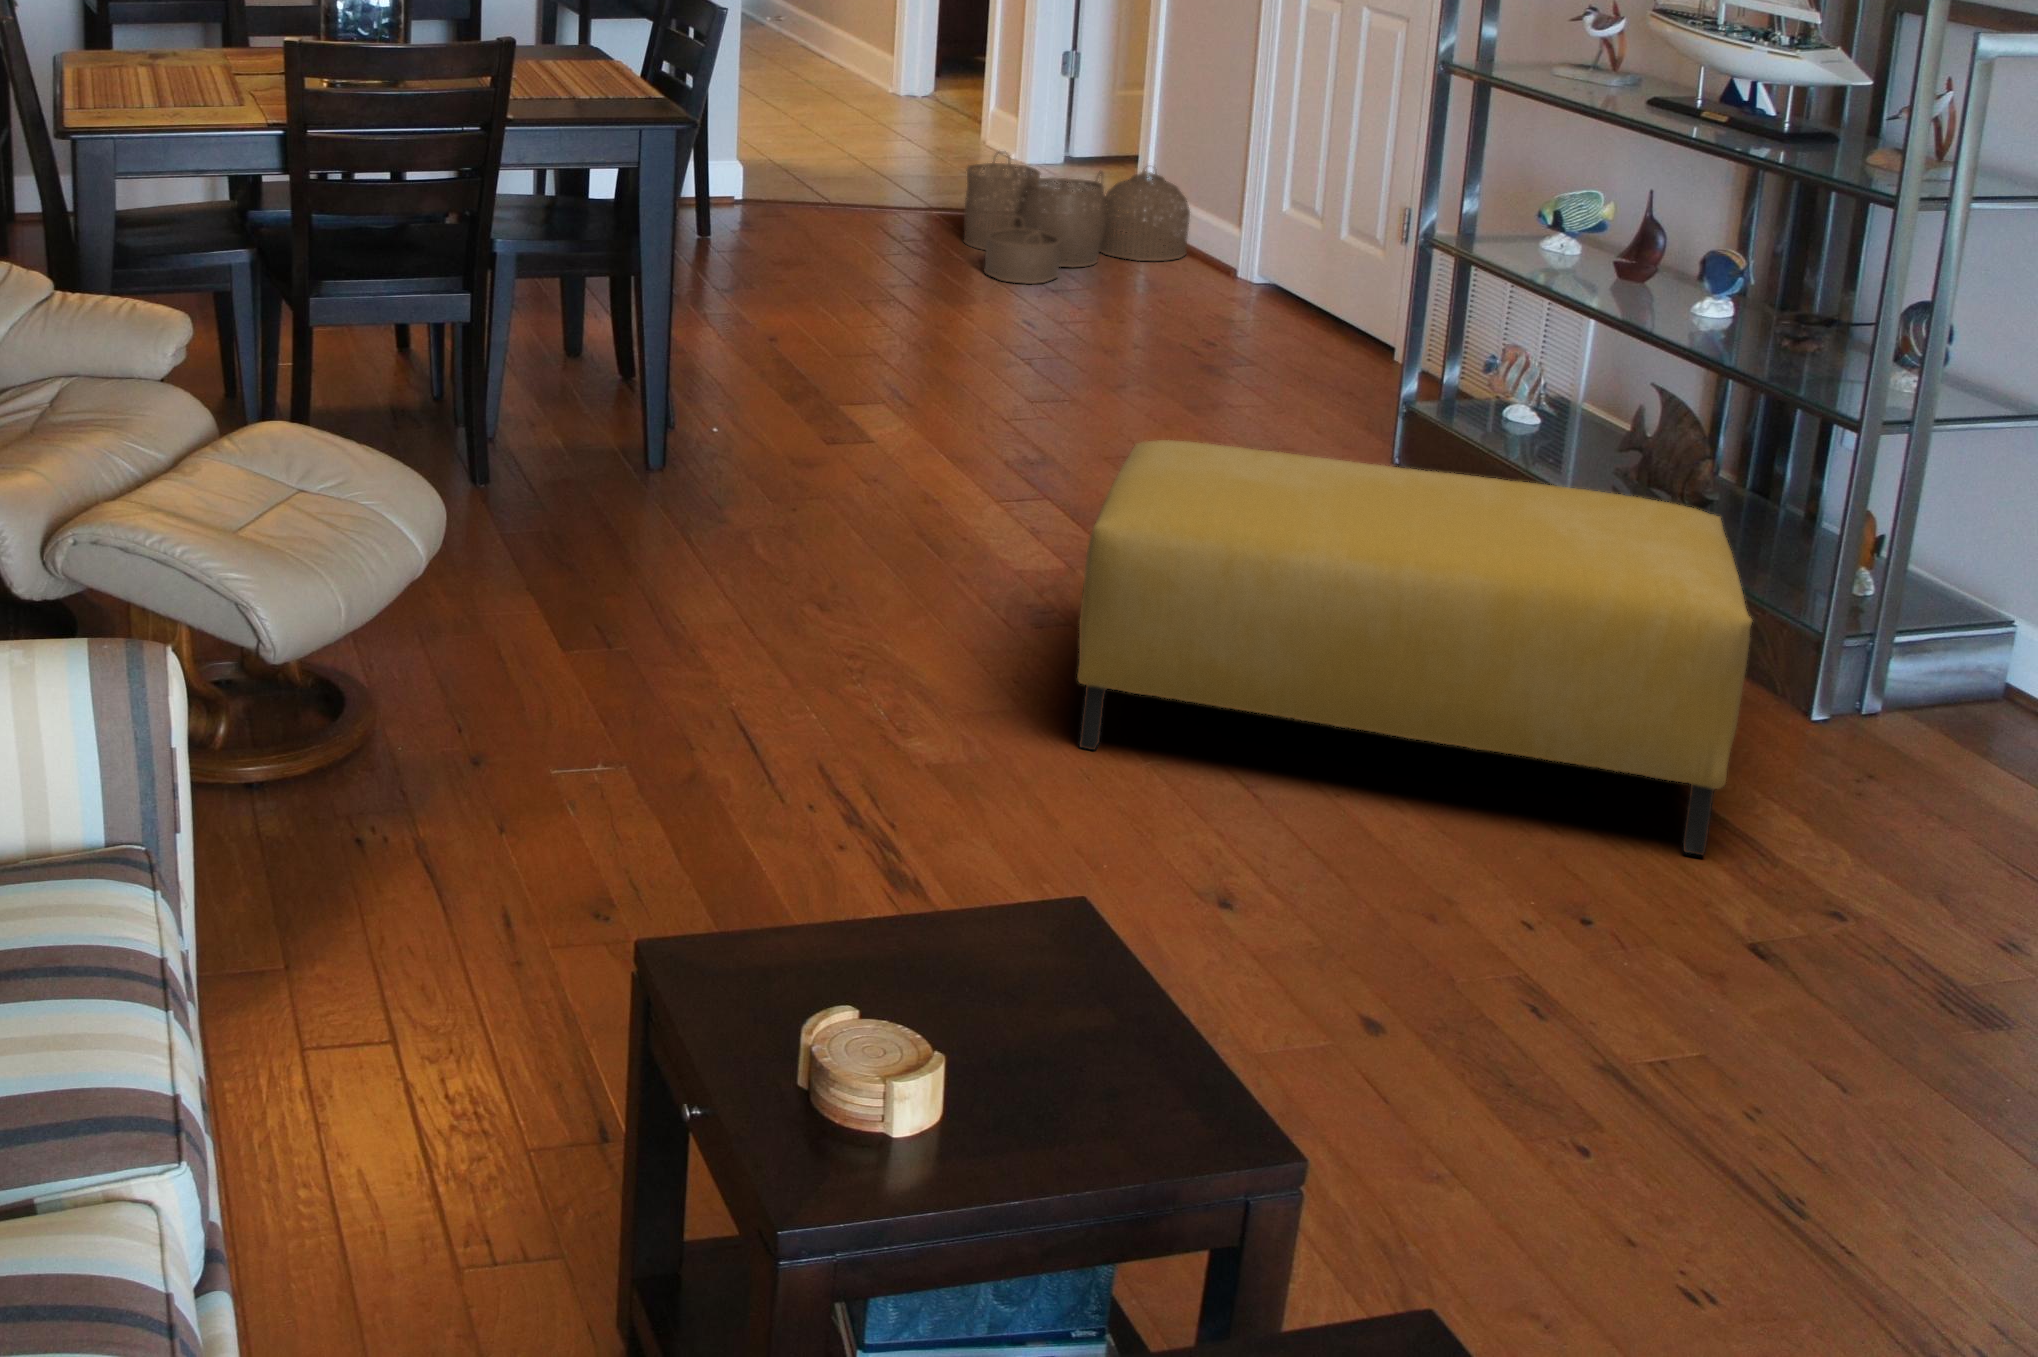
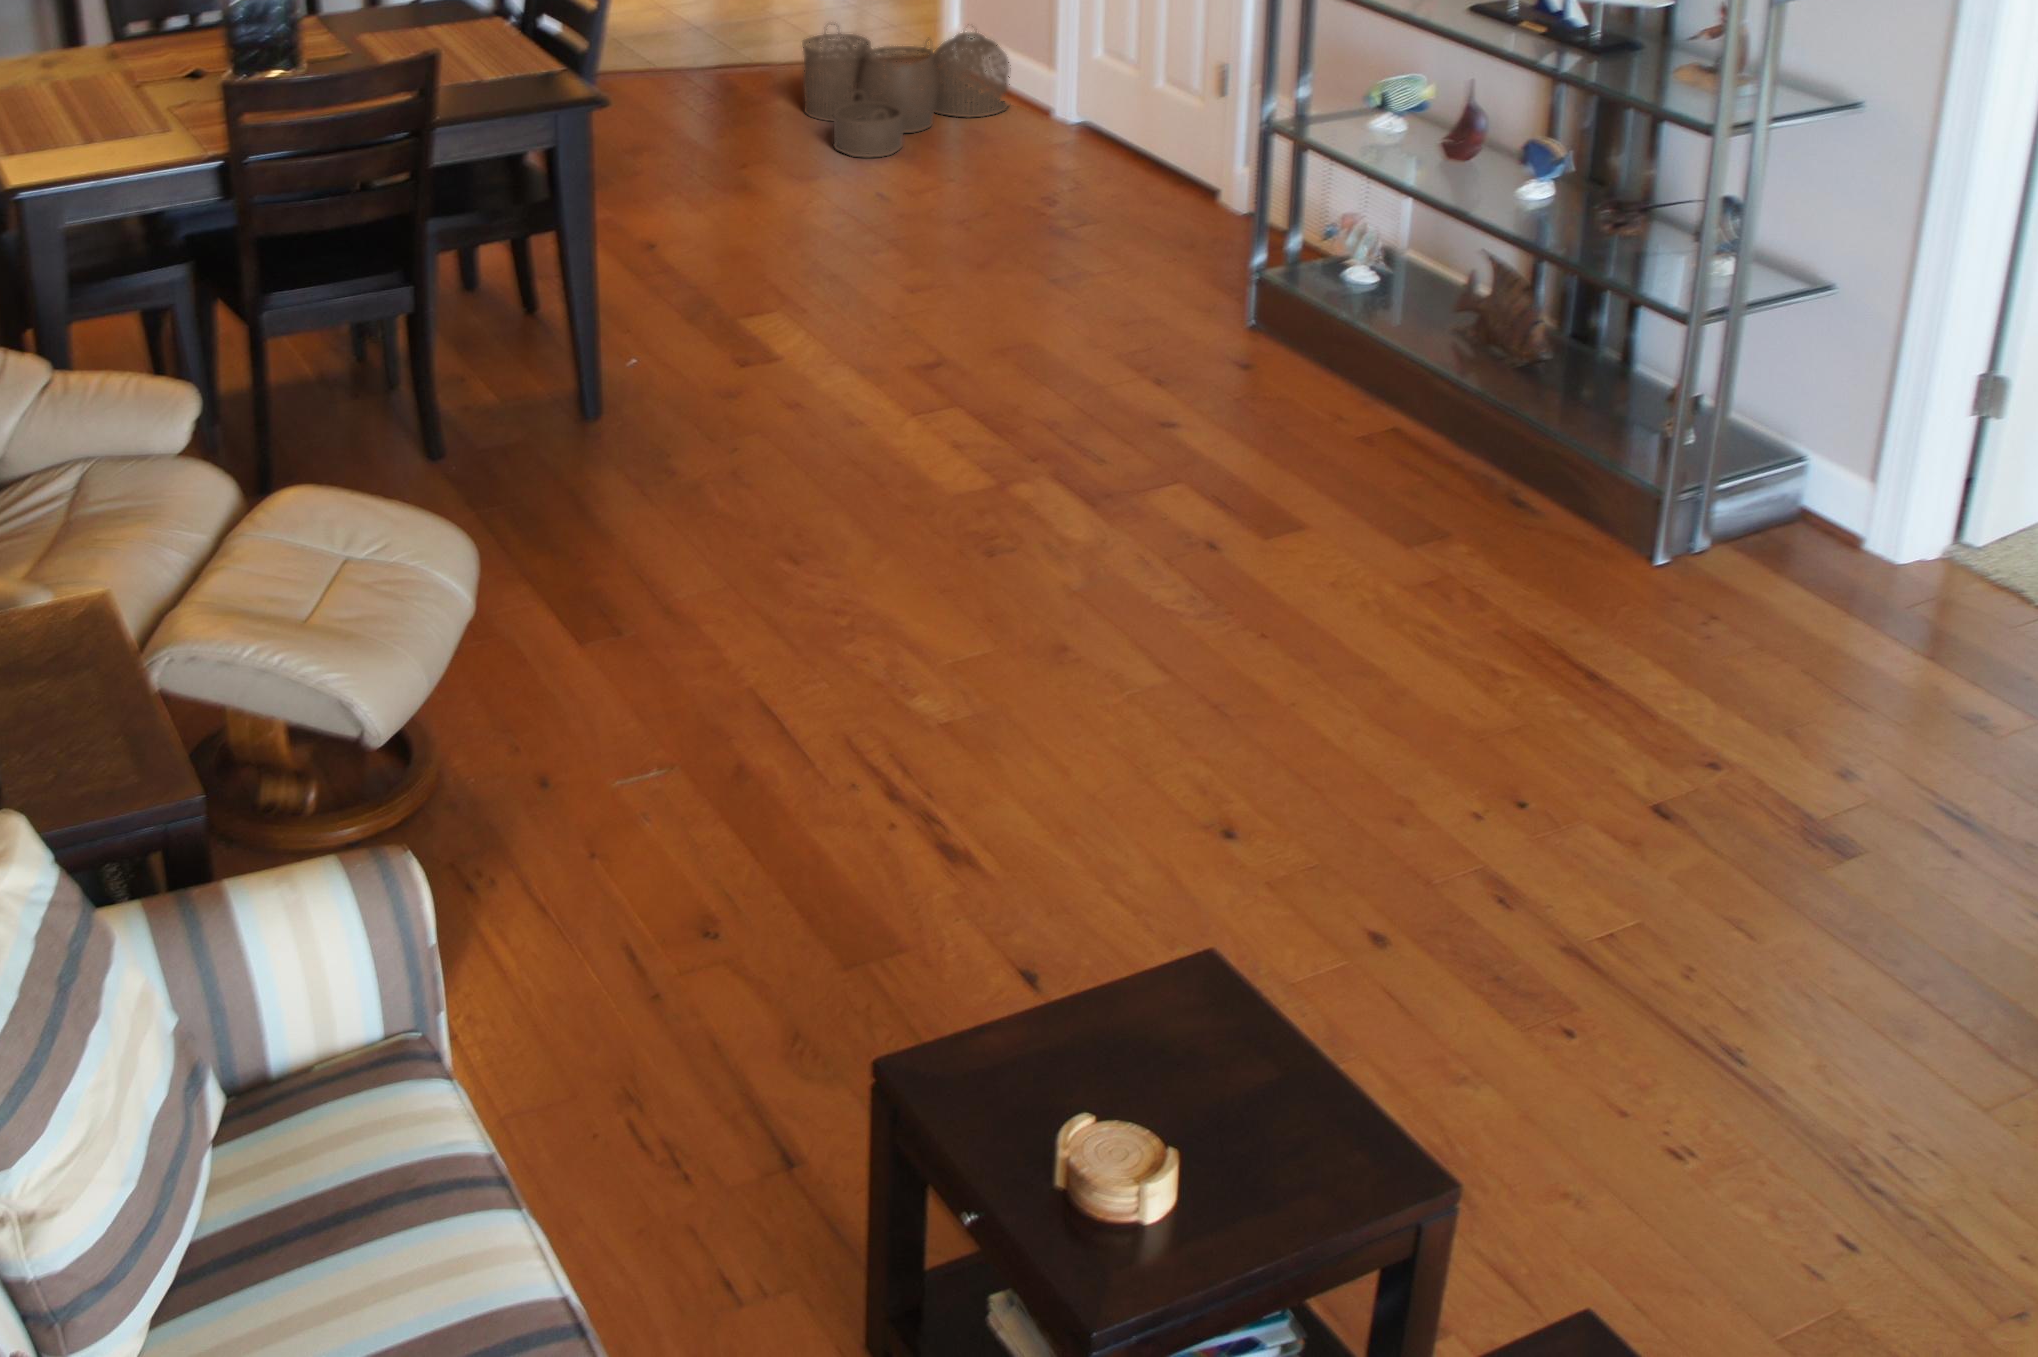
ottoman: present [1077,440,1752,856] -> none [1063,387,1637,716]

